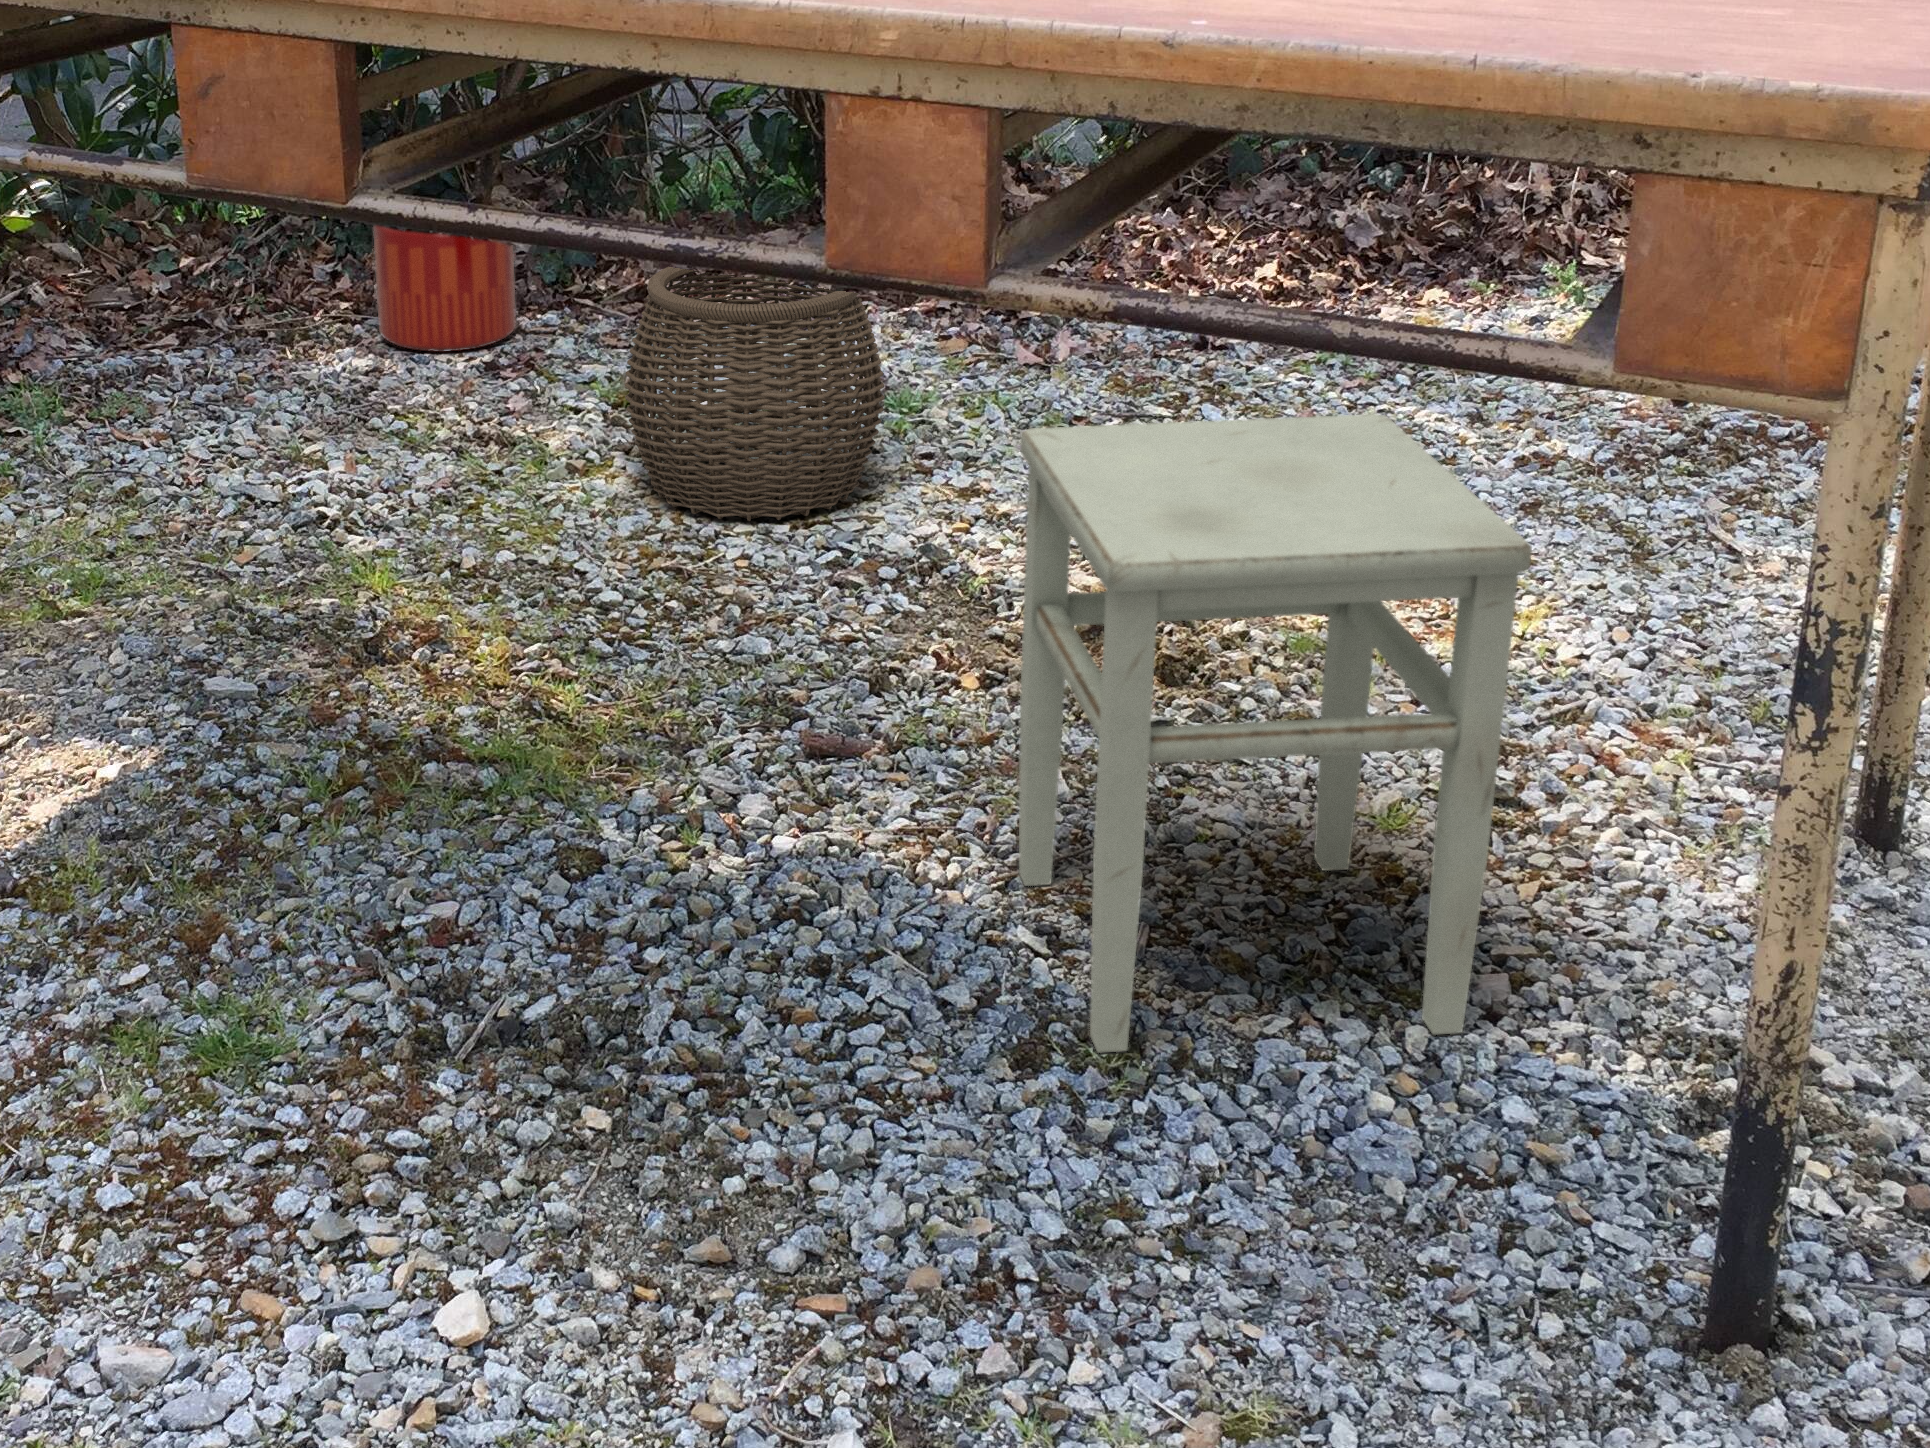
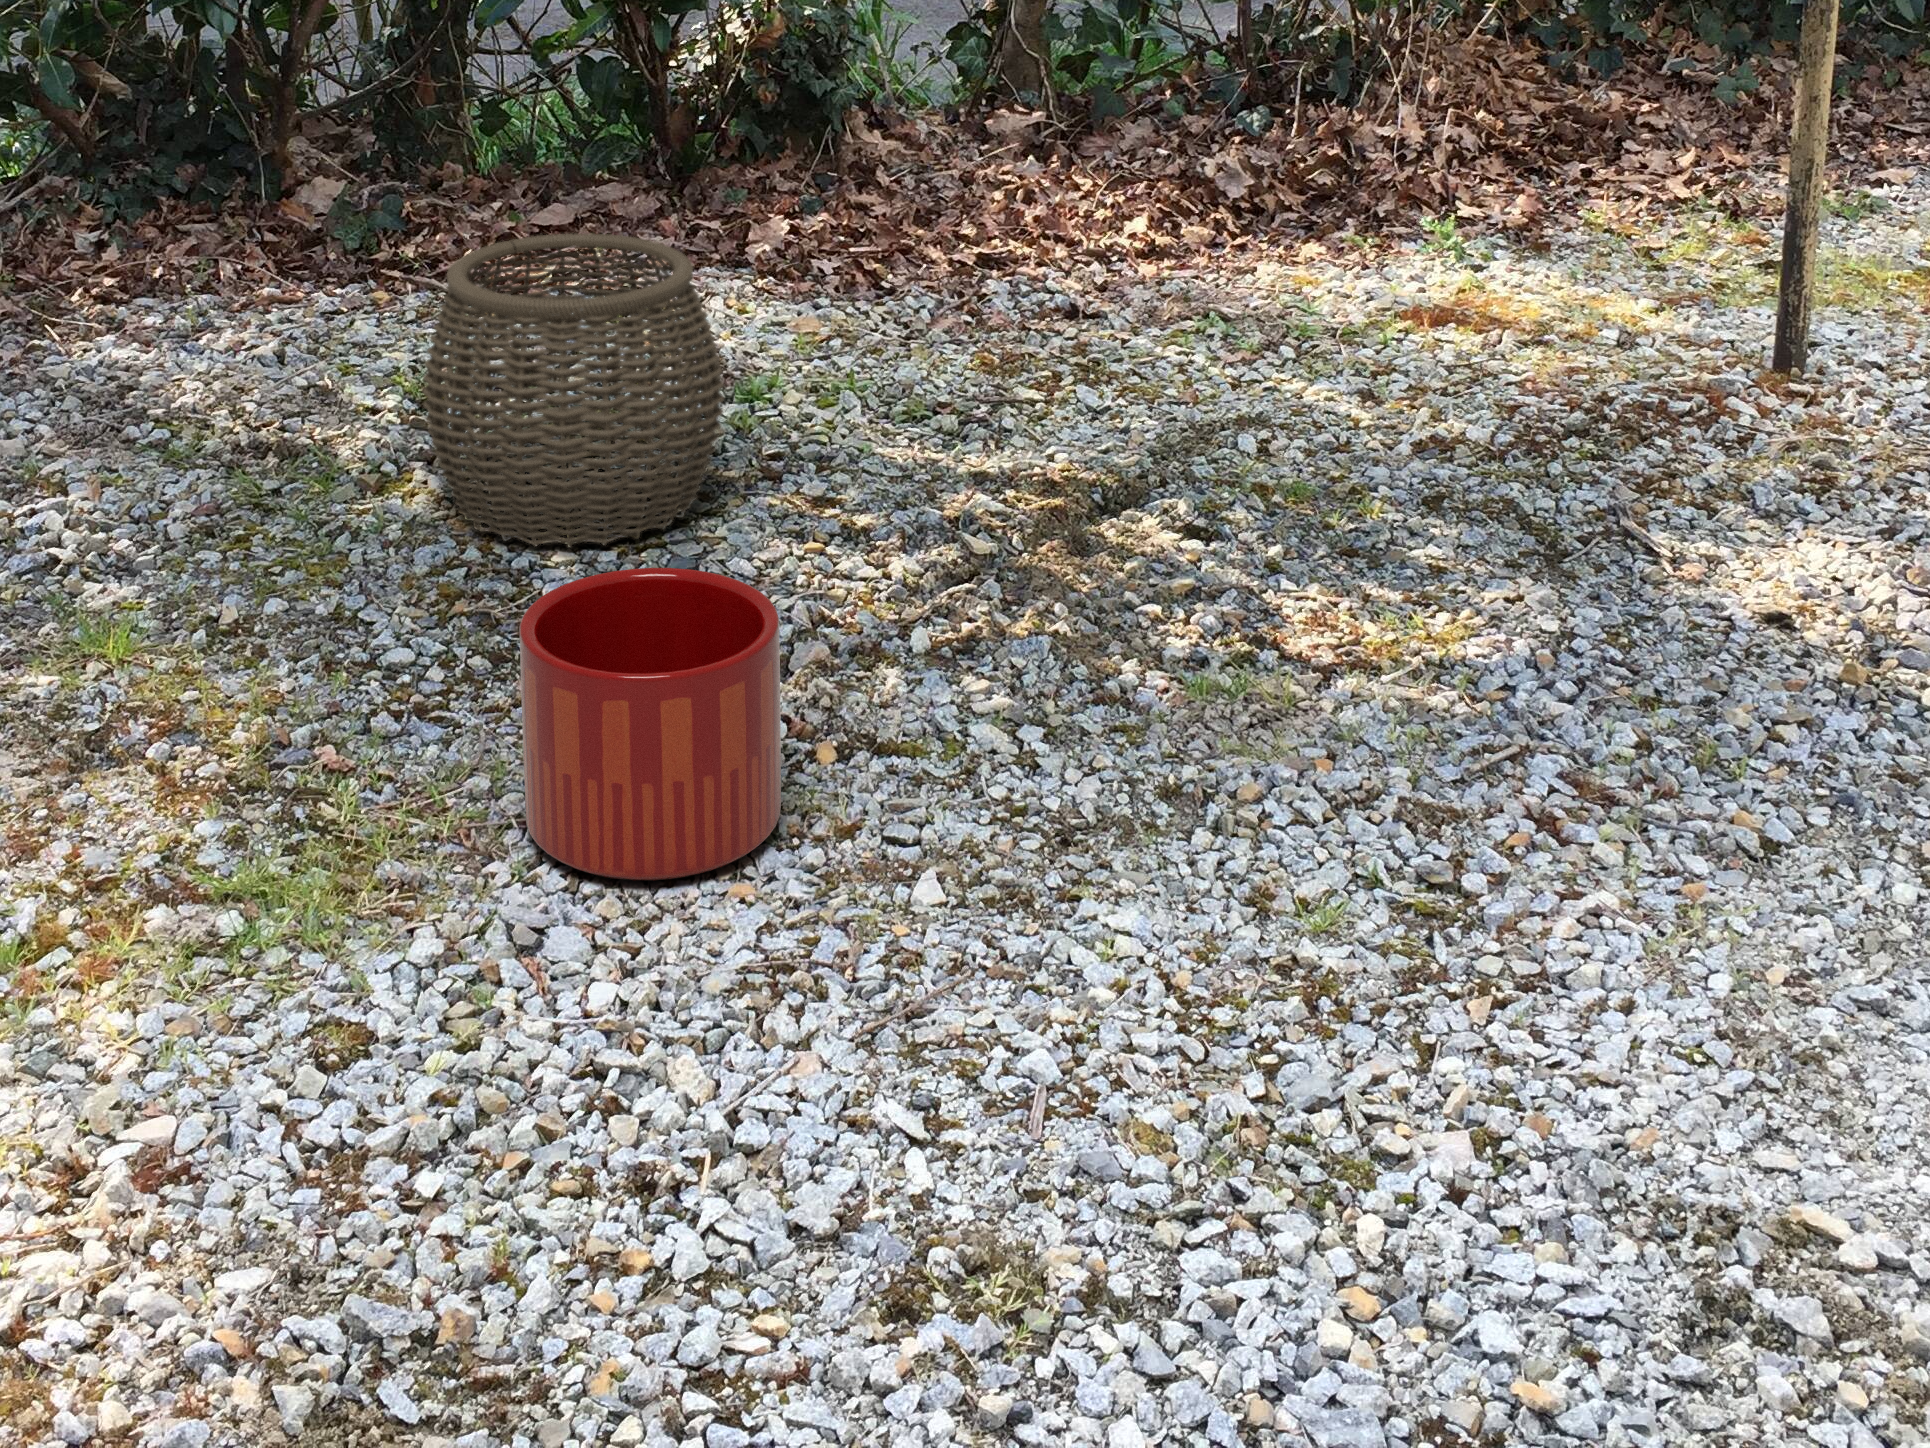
planter: present [373,226,516,352] -> present [519,568,781,880]
stool: present [1019,414,1532,1052] -> none [873,456,1489,1290]

